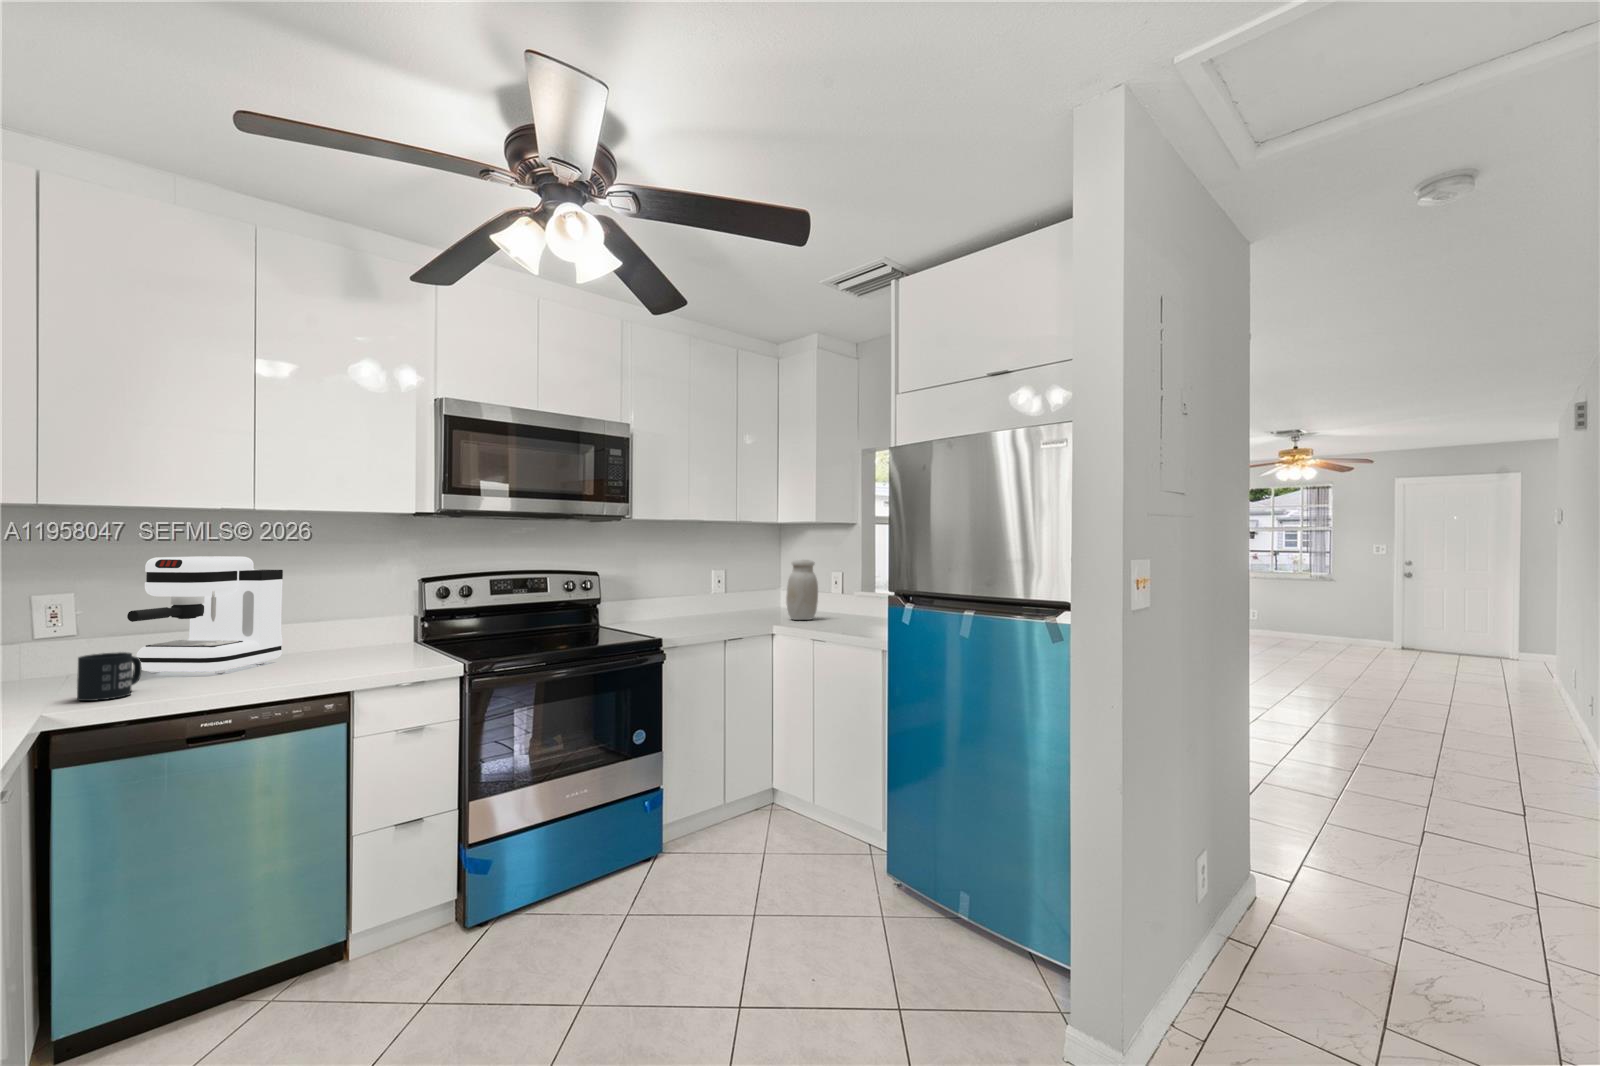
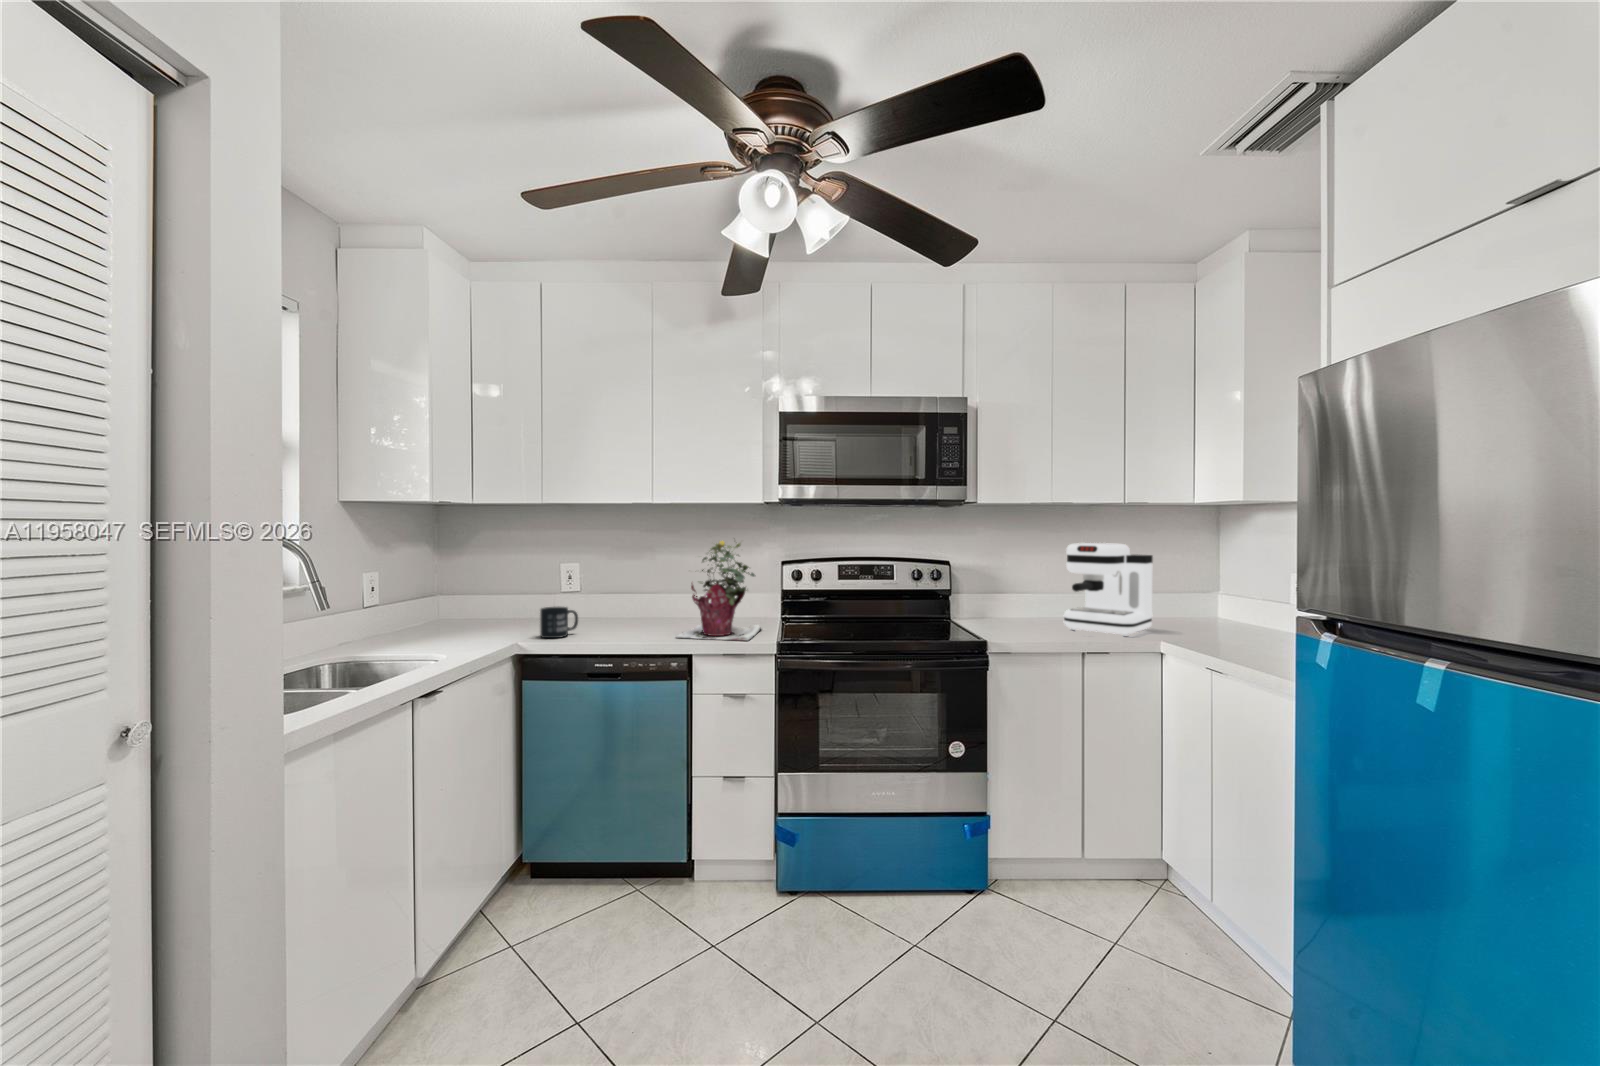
potted plant: none [323,551,430,675] -> present [676,541,762,641]
coffee maker: present [127,556,283,673] -> present [1064,543,1153,636]
jar: present [786,560,818,620] -> none [1205,553,1257,636]

